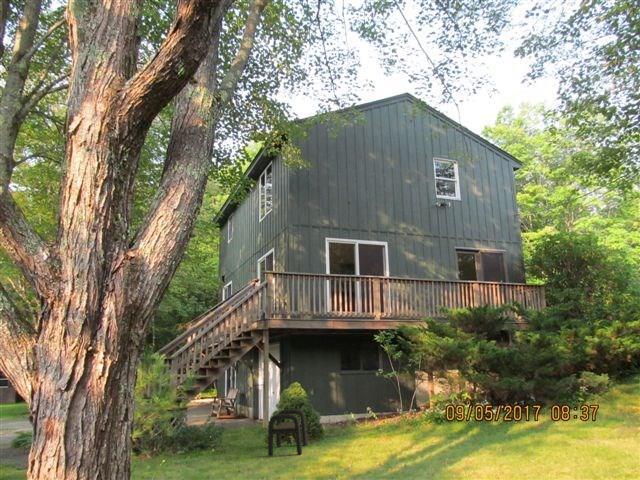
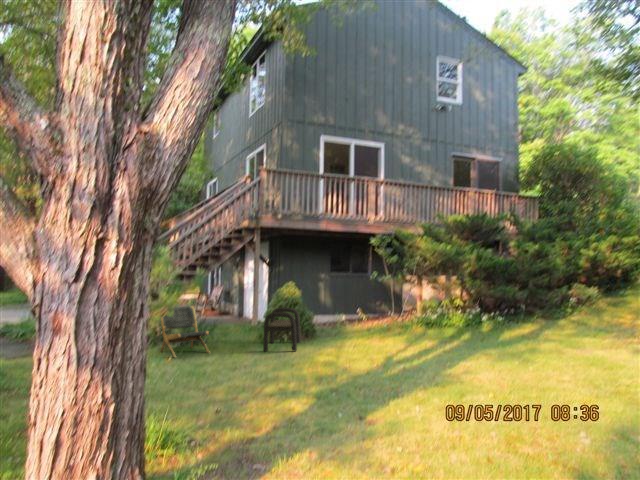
lounge chair: none [166,411,216,465] -> present [161,306,210,357]

